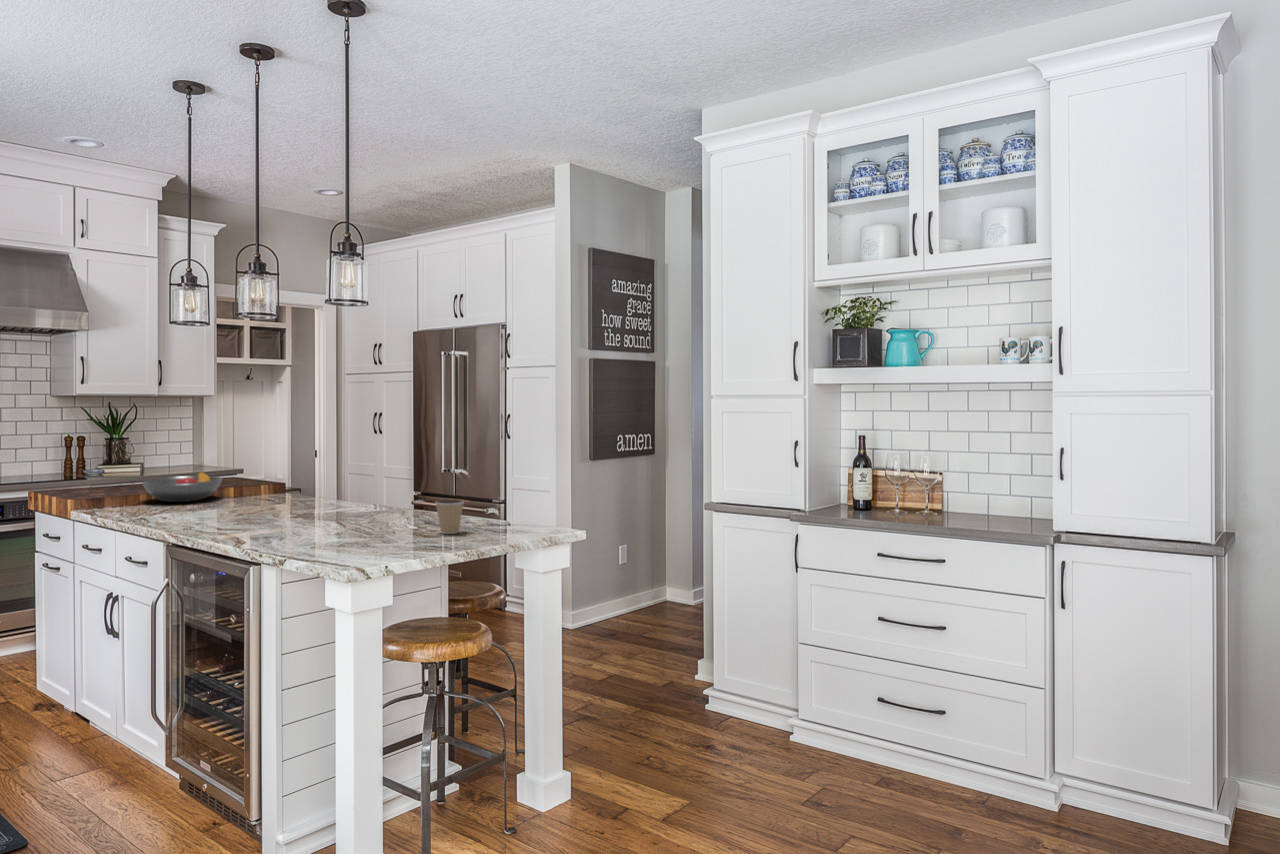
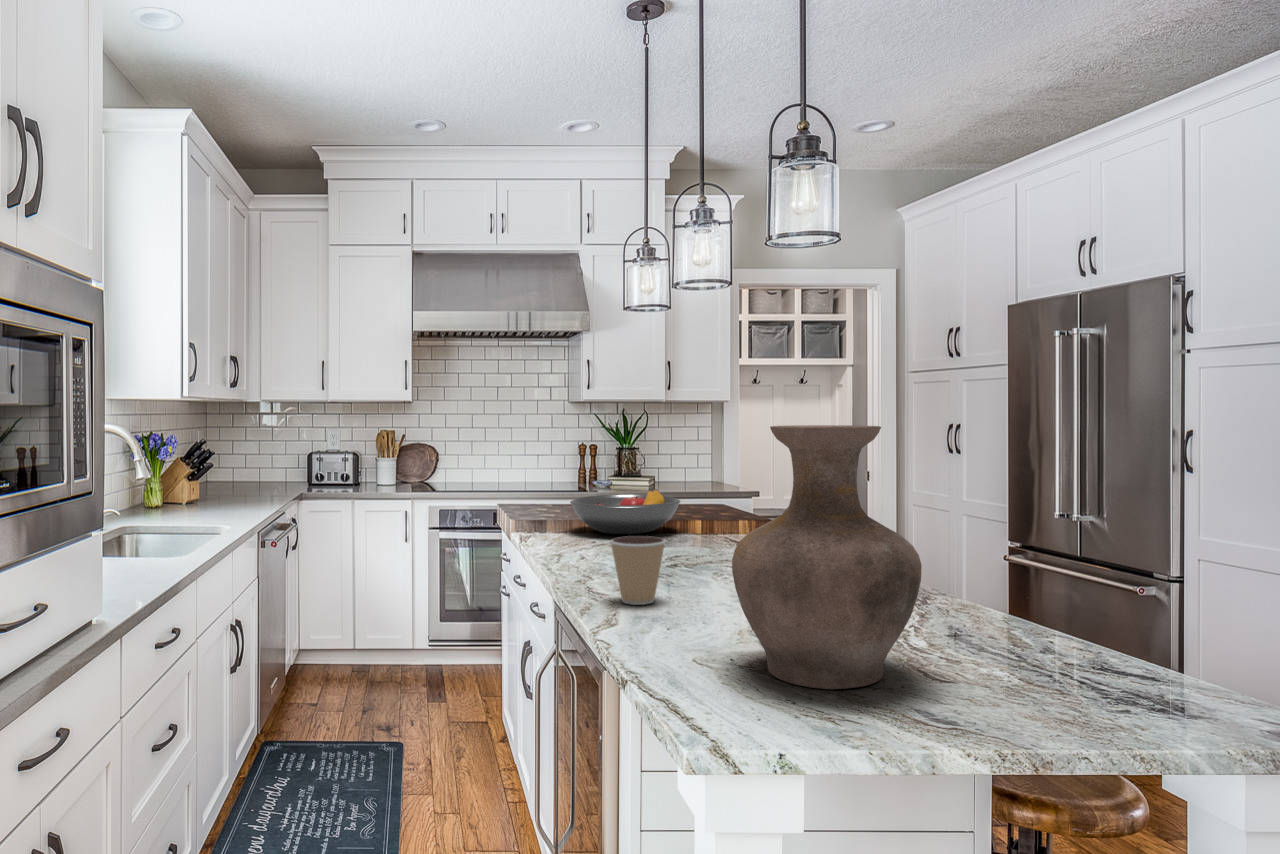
vase: none [320,441,394,539] -> present [732,425,922,689]
coffee cup: present [436,500,464,534] -> present [611,536,665,605]

